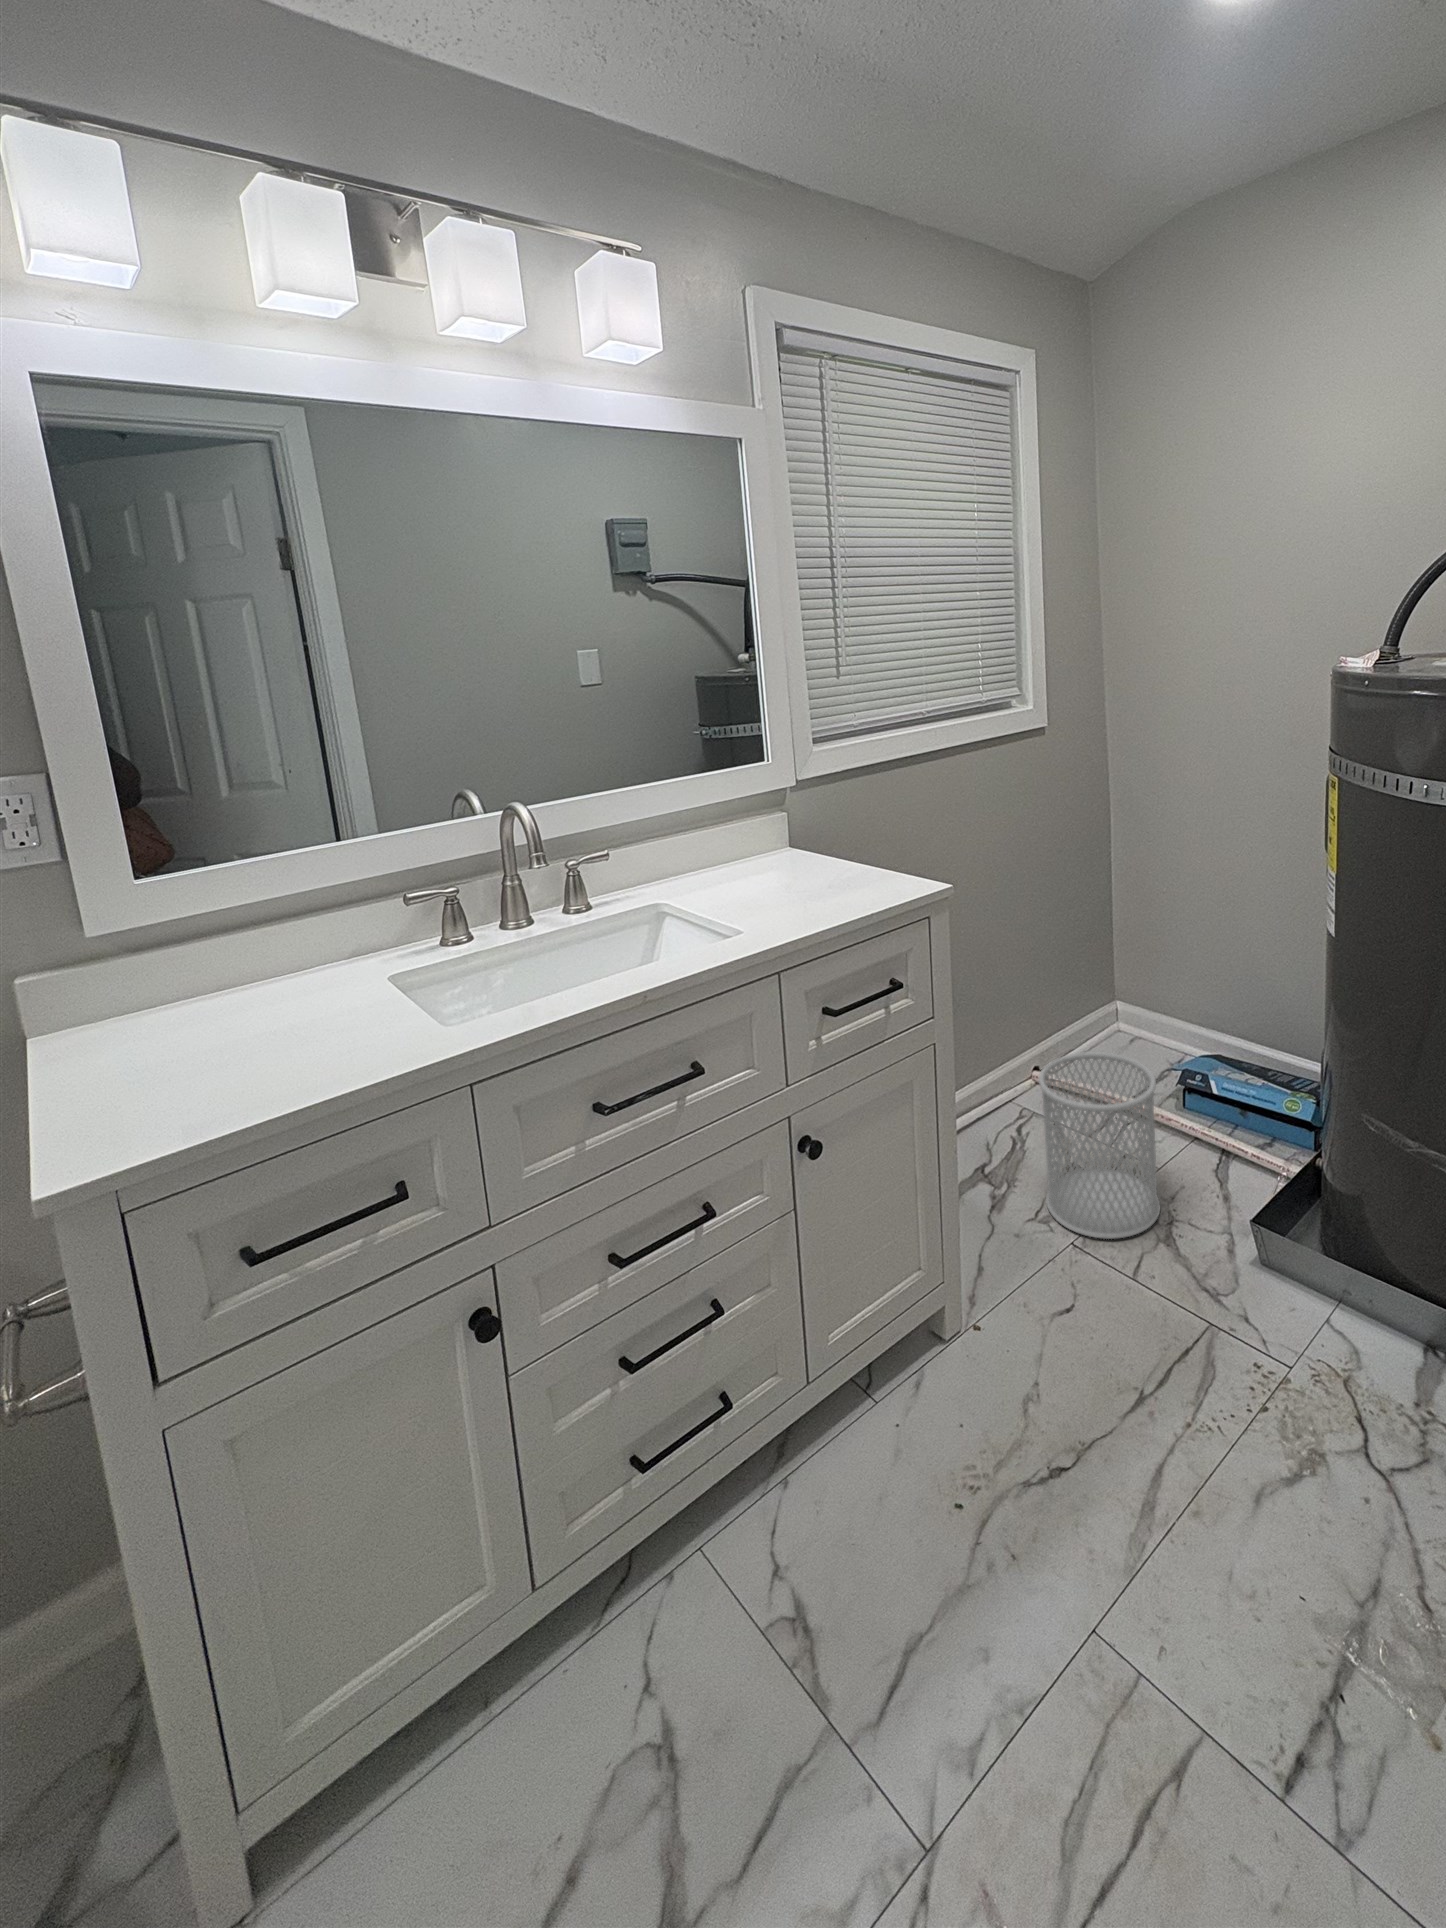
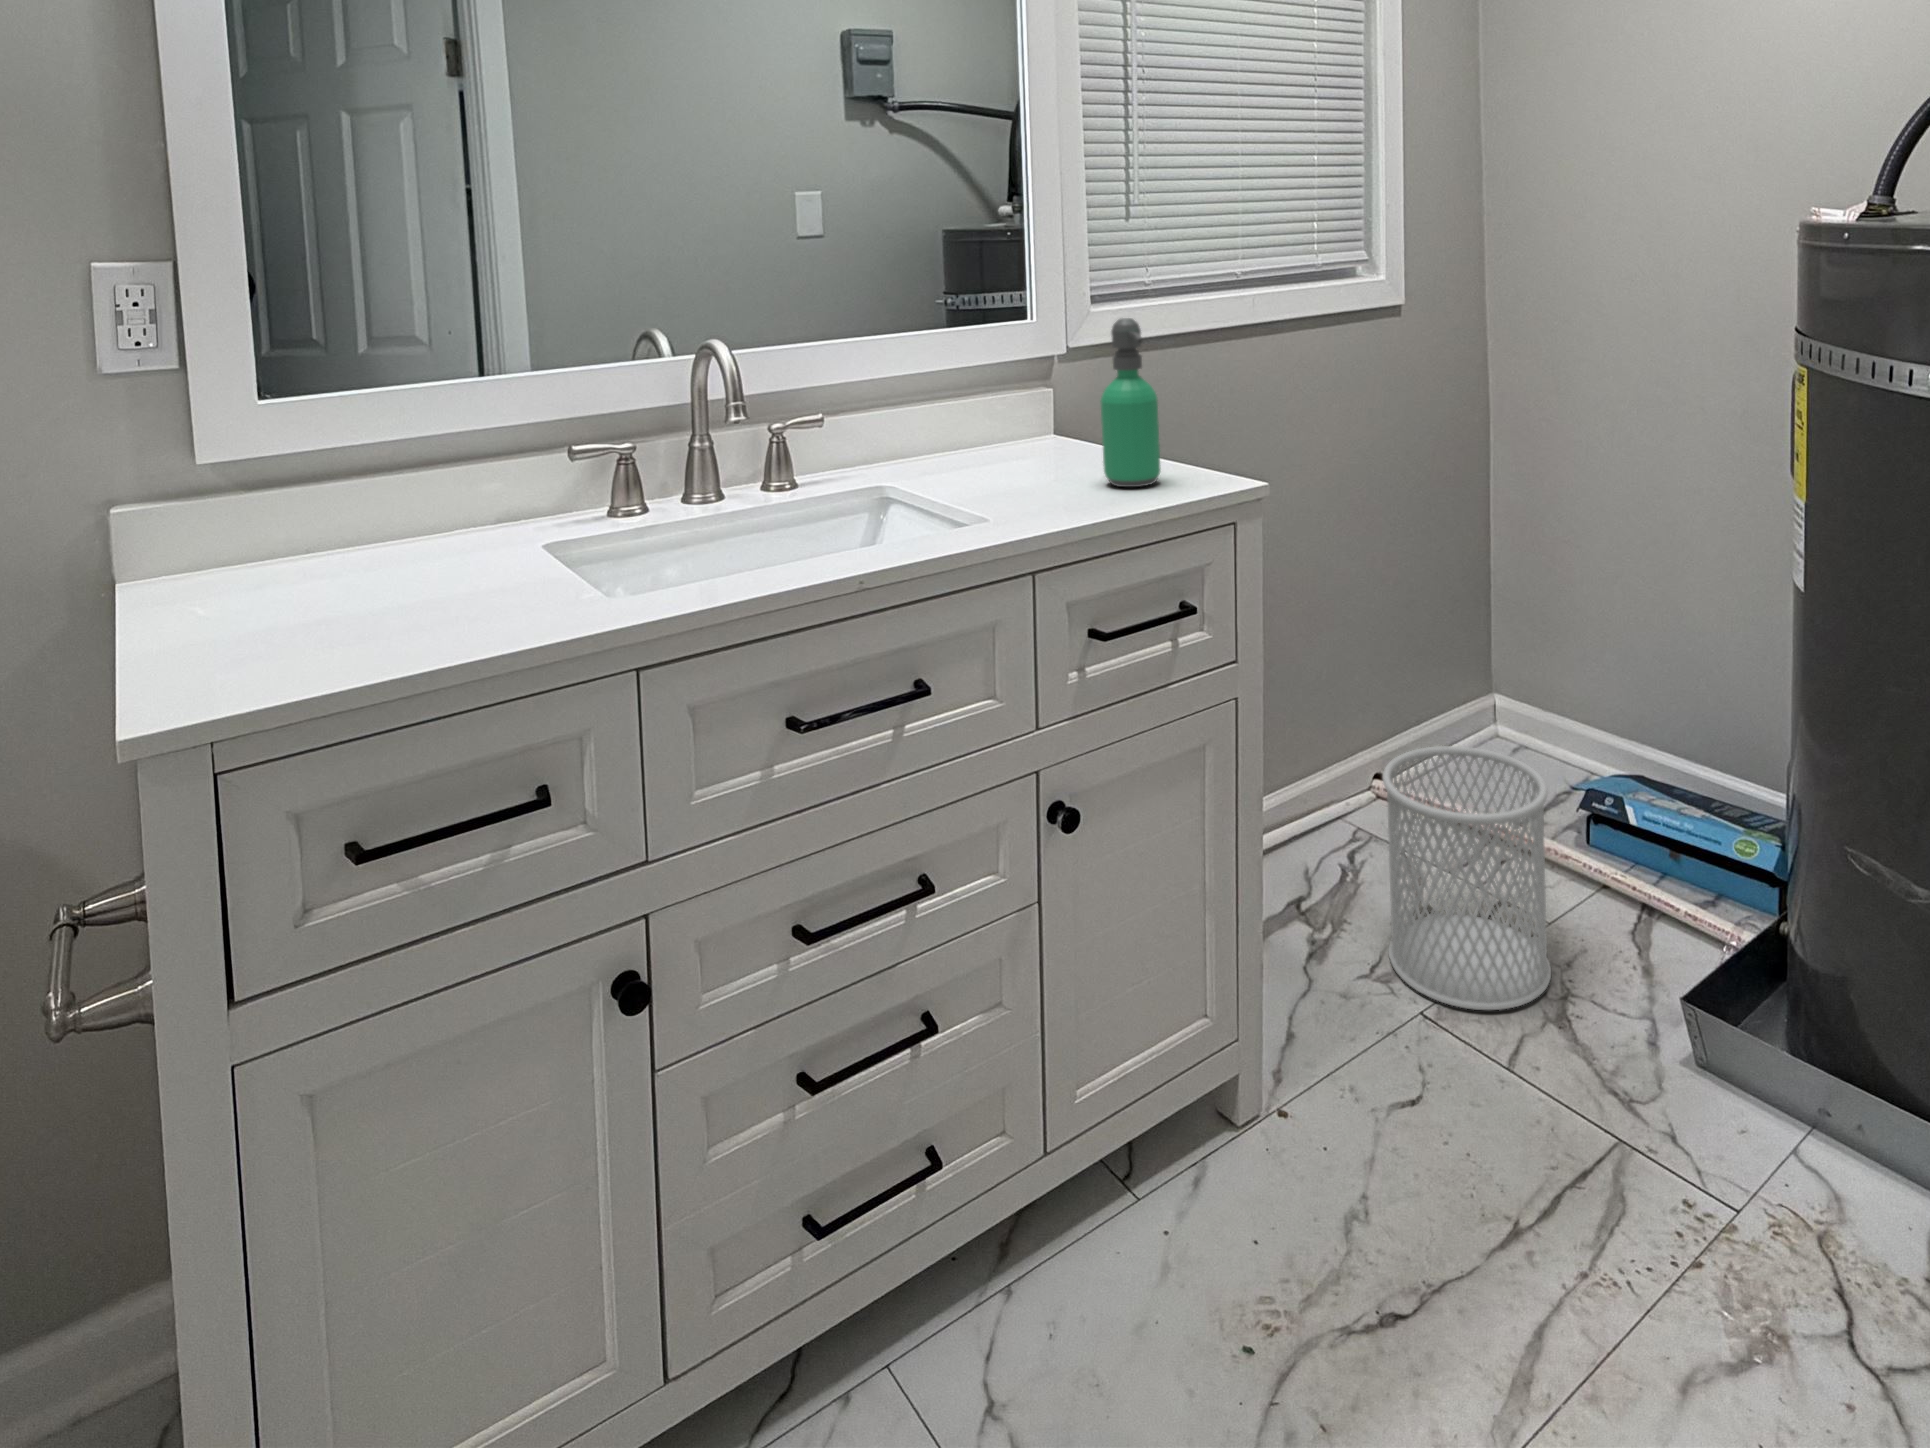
soap dispenser: none [821,766,869,894] -> present [1100,318,1161,487]

